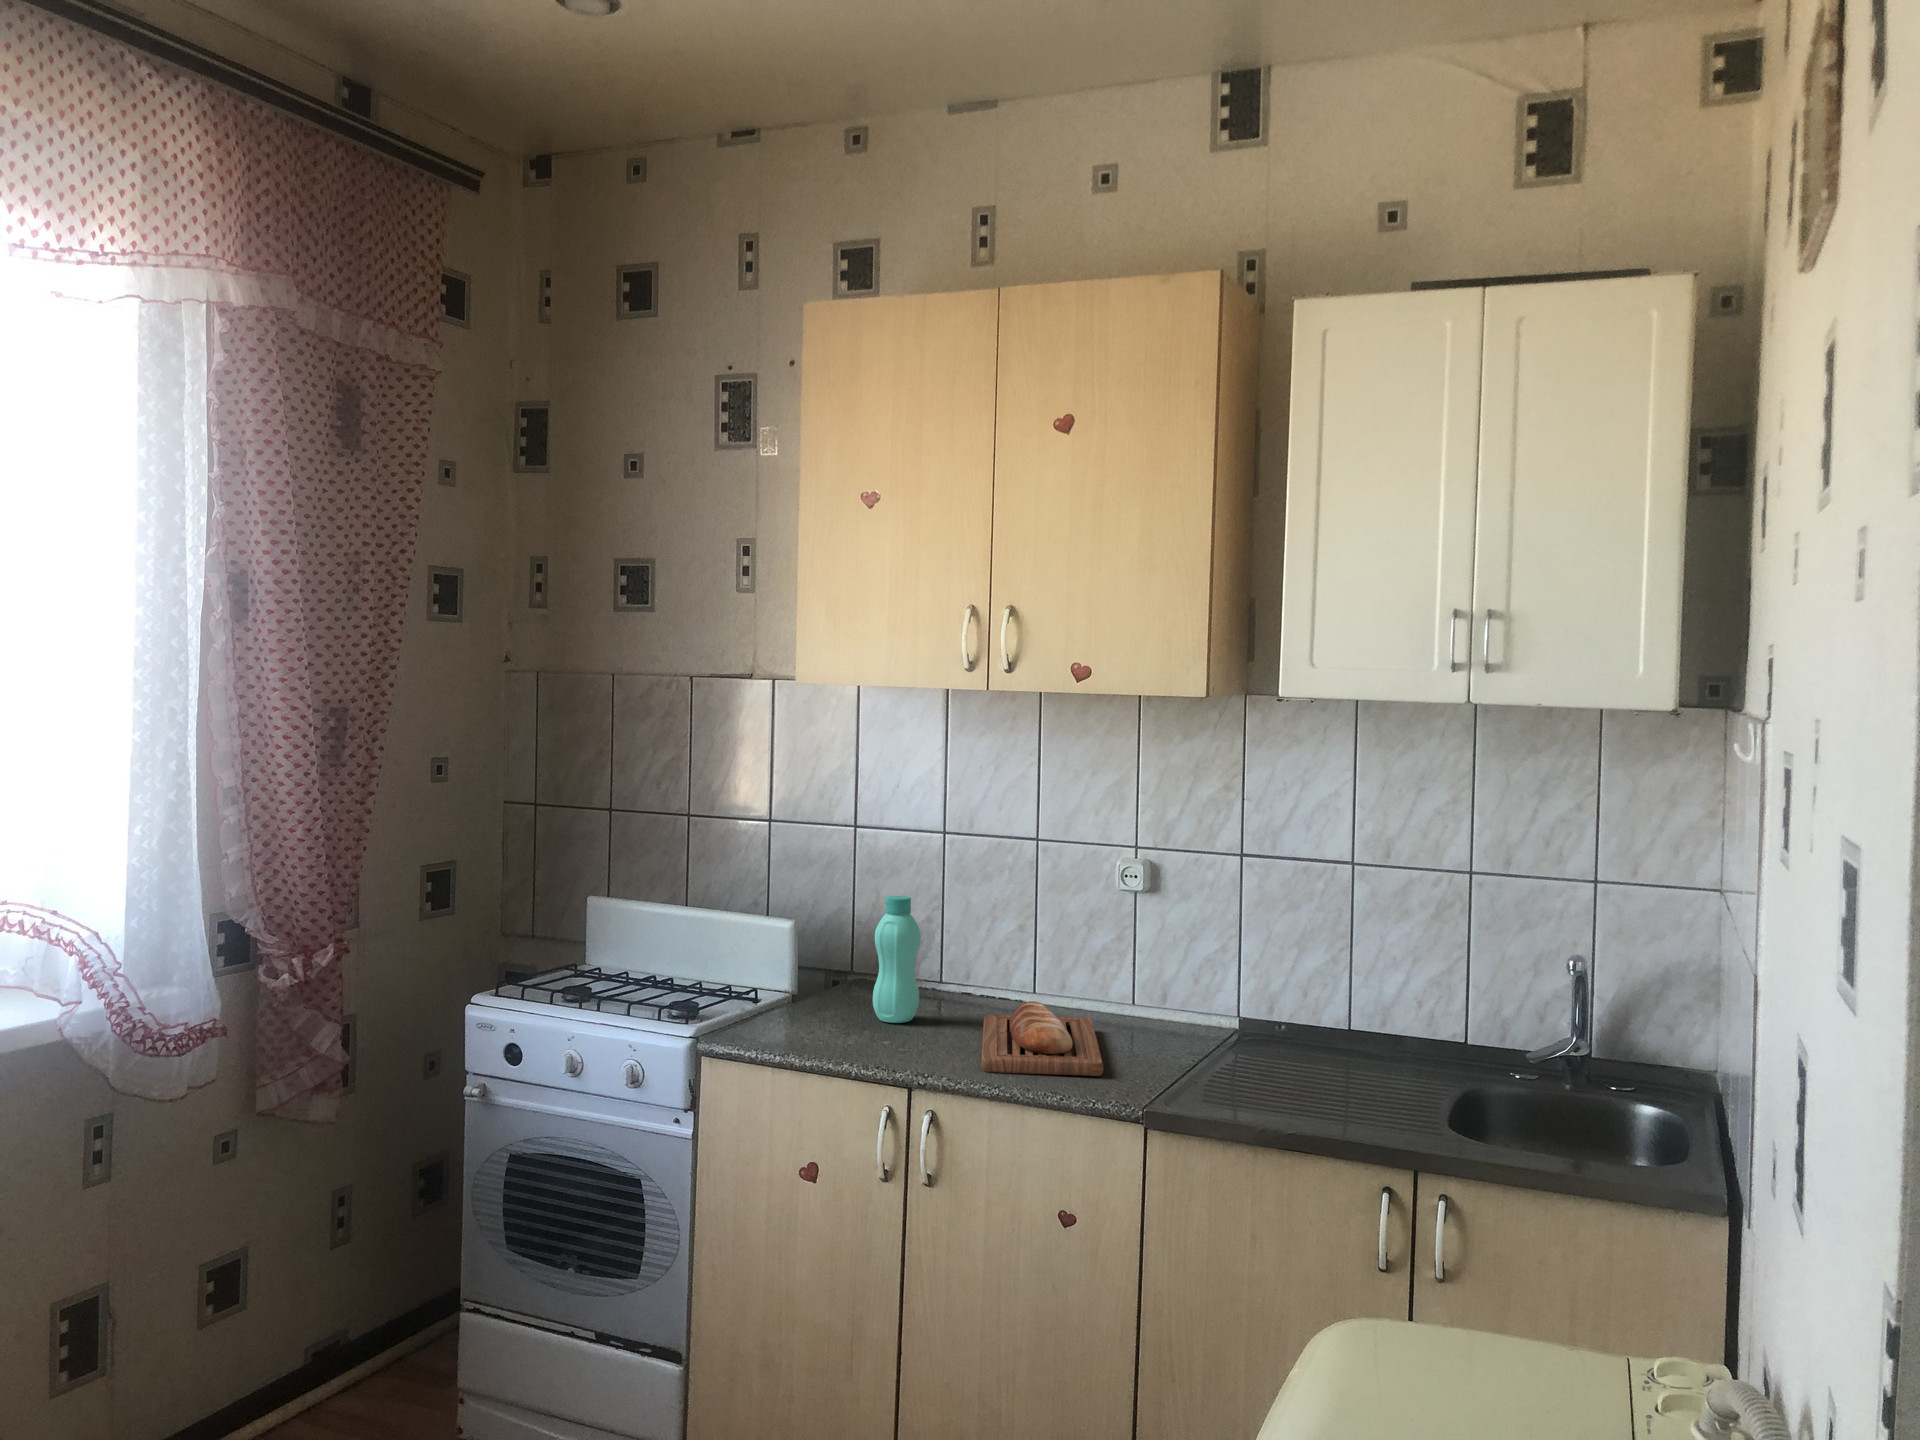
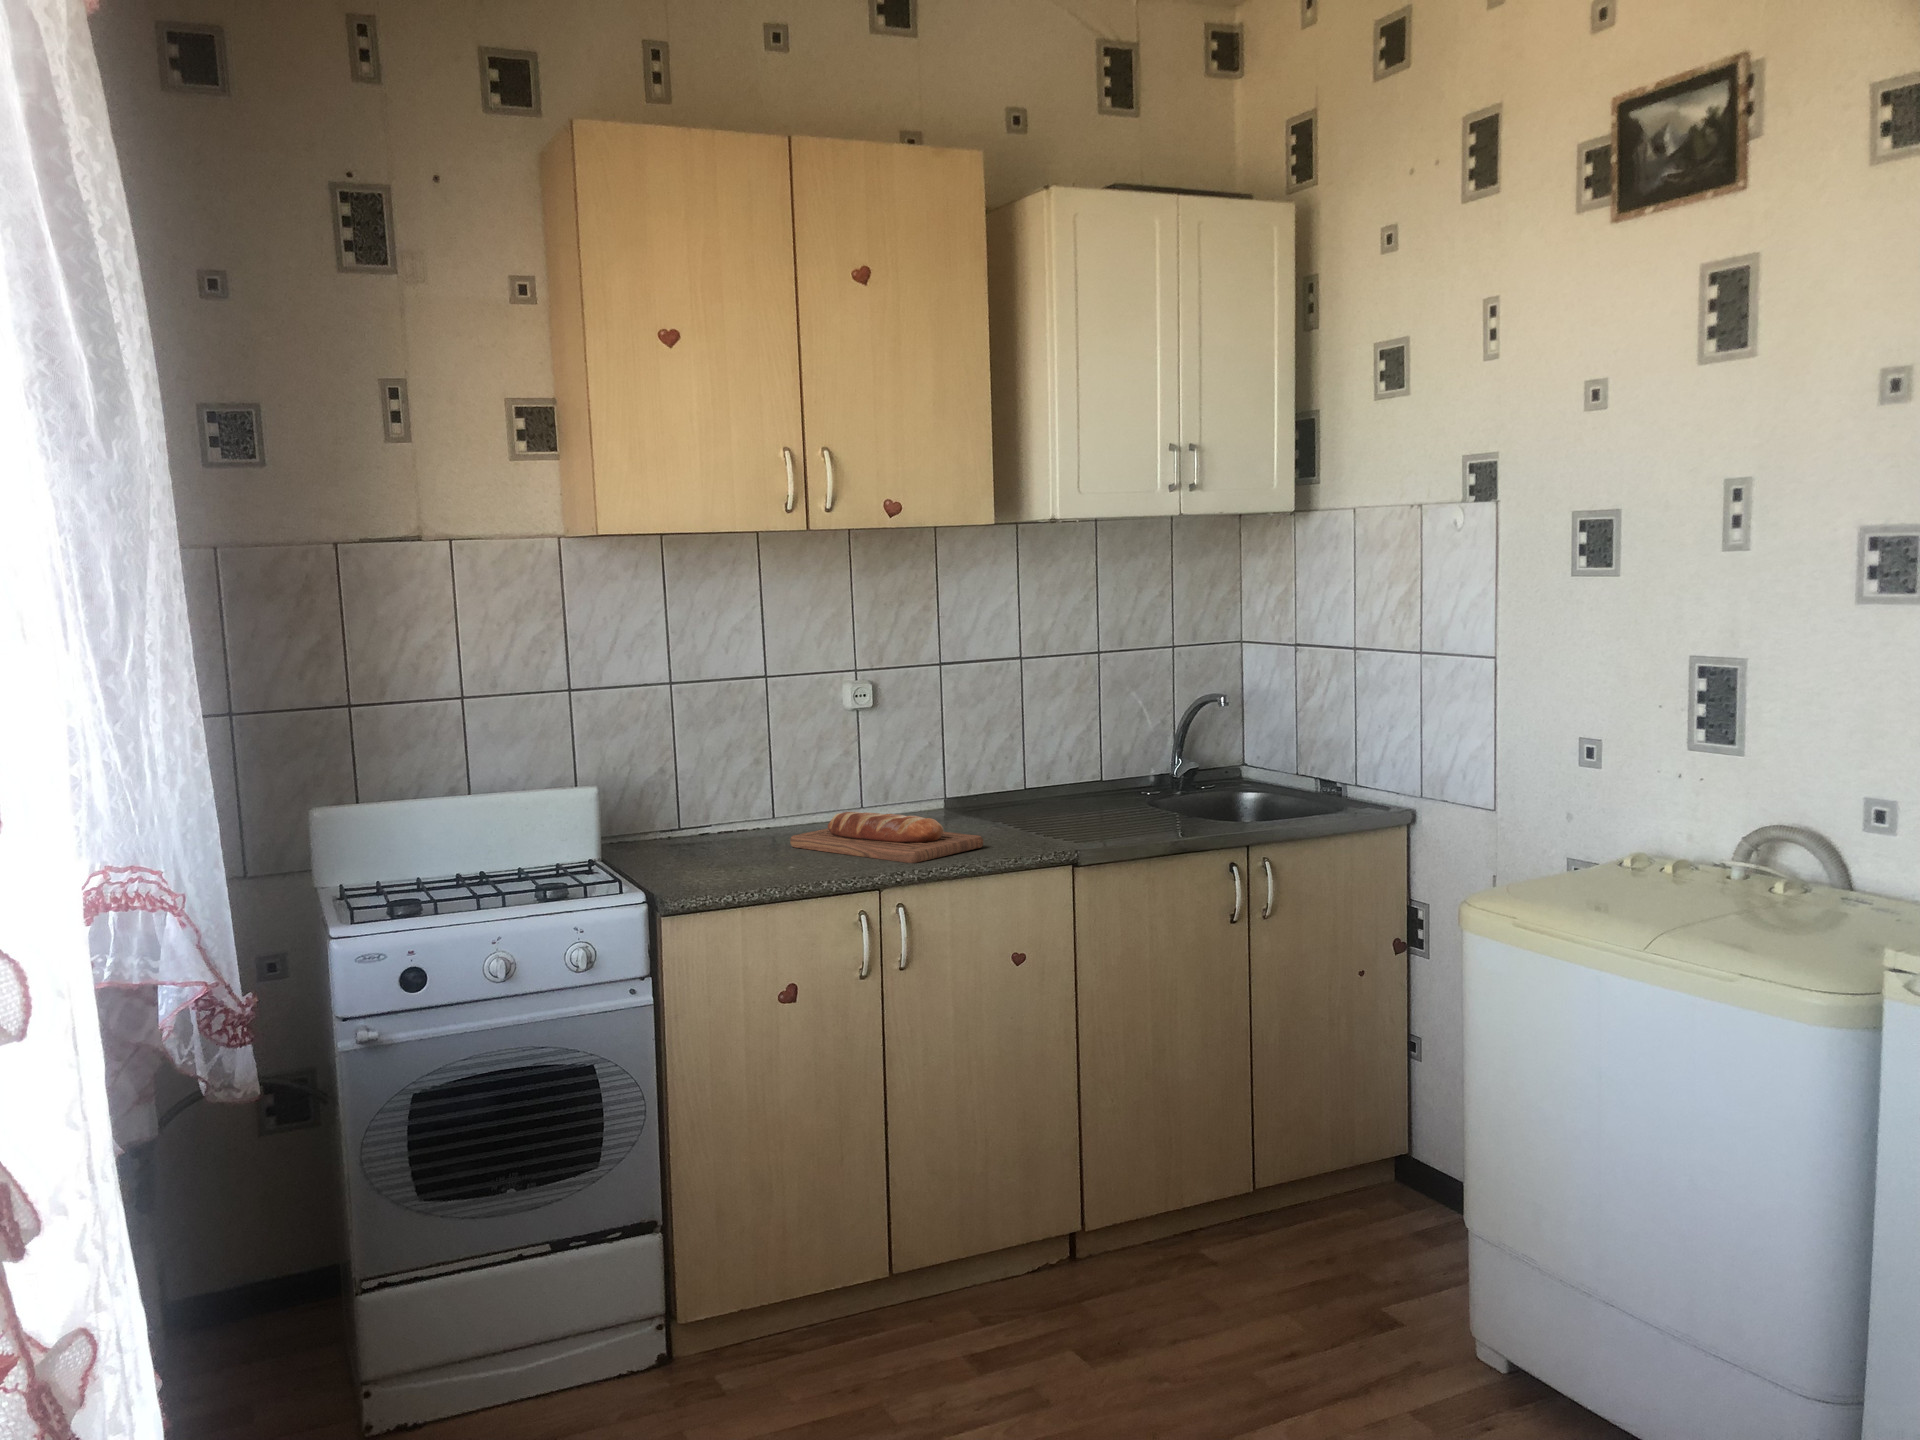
bottle: present [873,896,921,1023] -> none [695,739,743,861]

